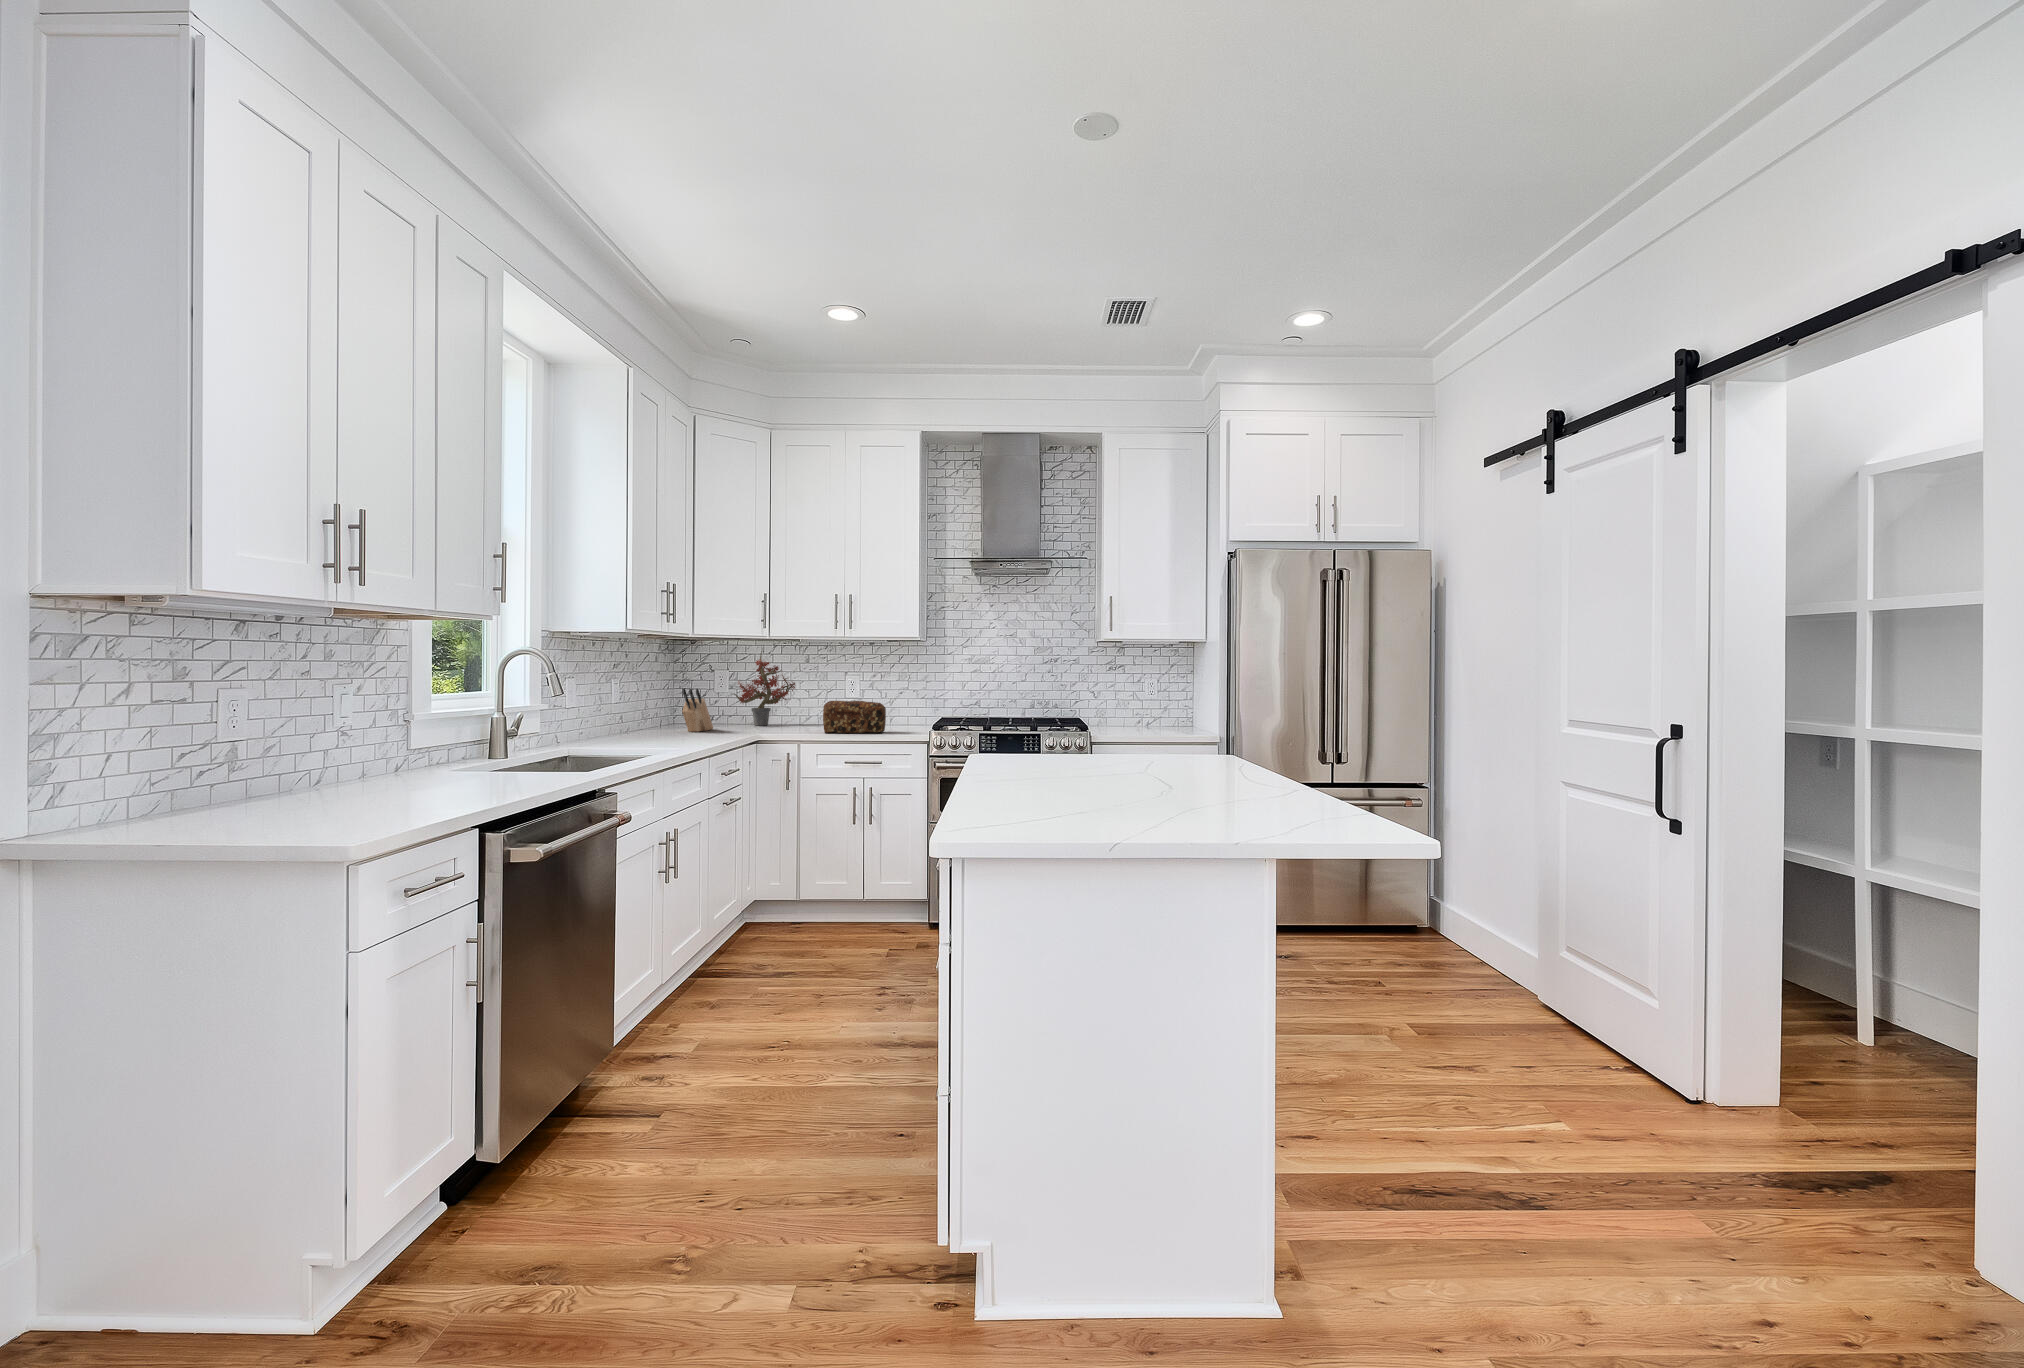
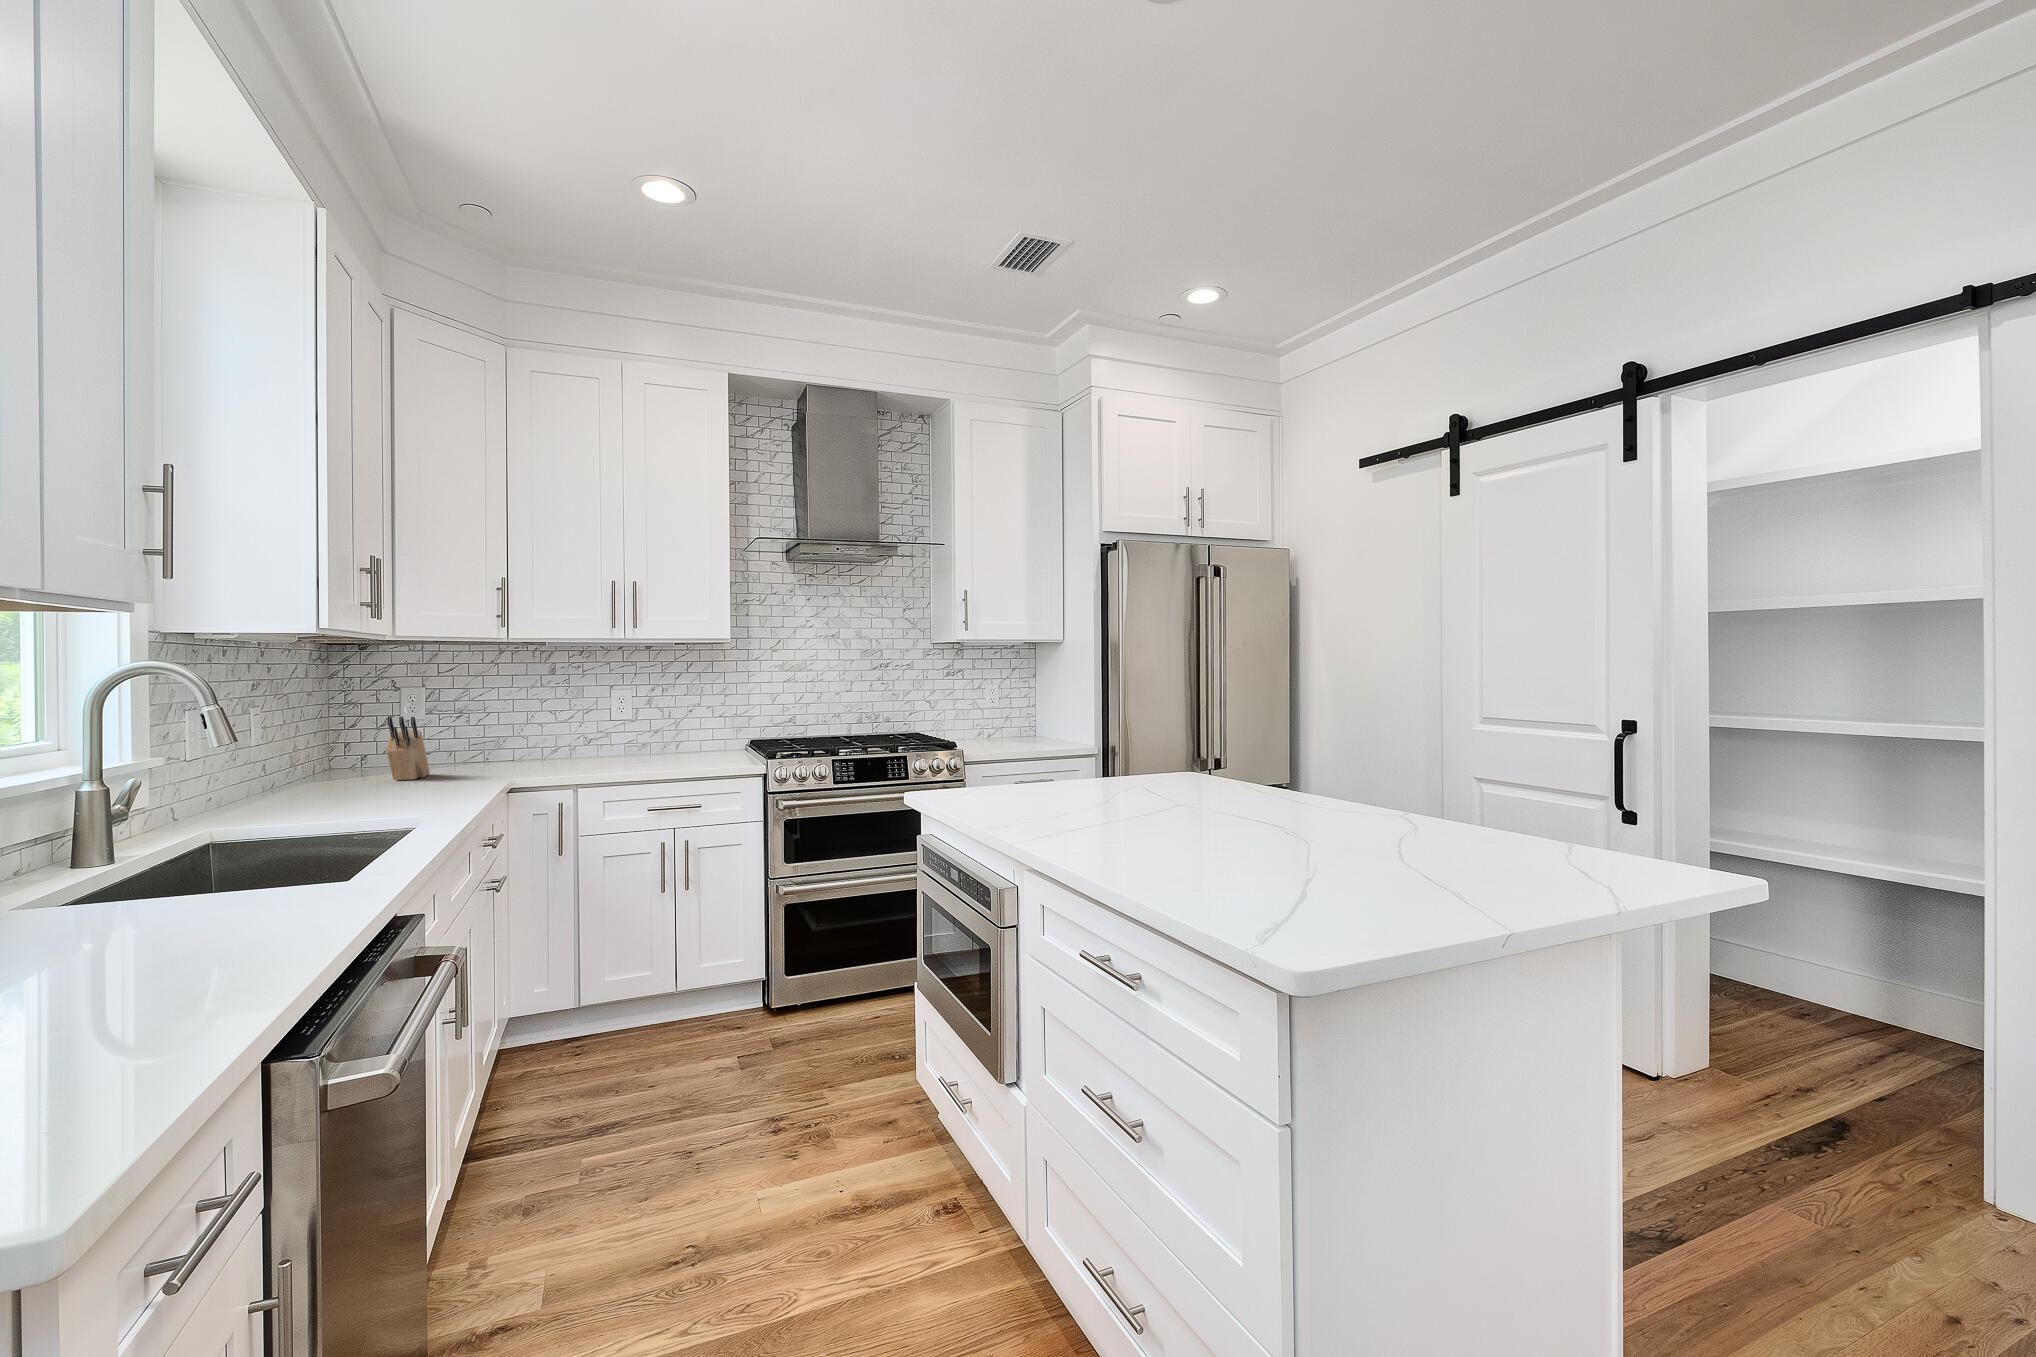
potted plant: present [734,651,795,726] -> none [452,655,542,765]
bread loaf: present [823,701,886,733] -> none [613,725,701,771]

